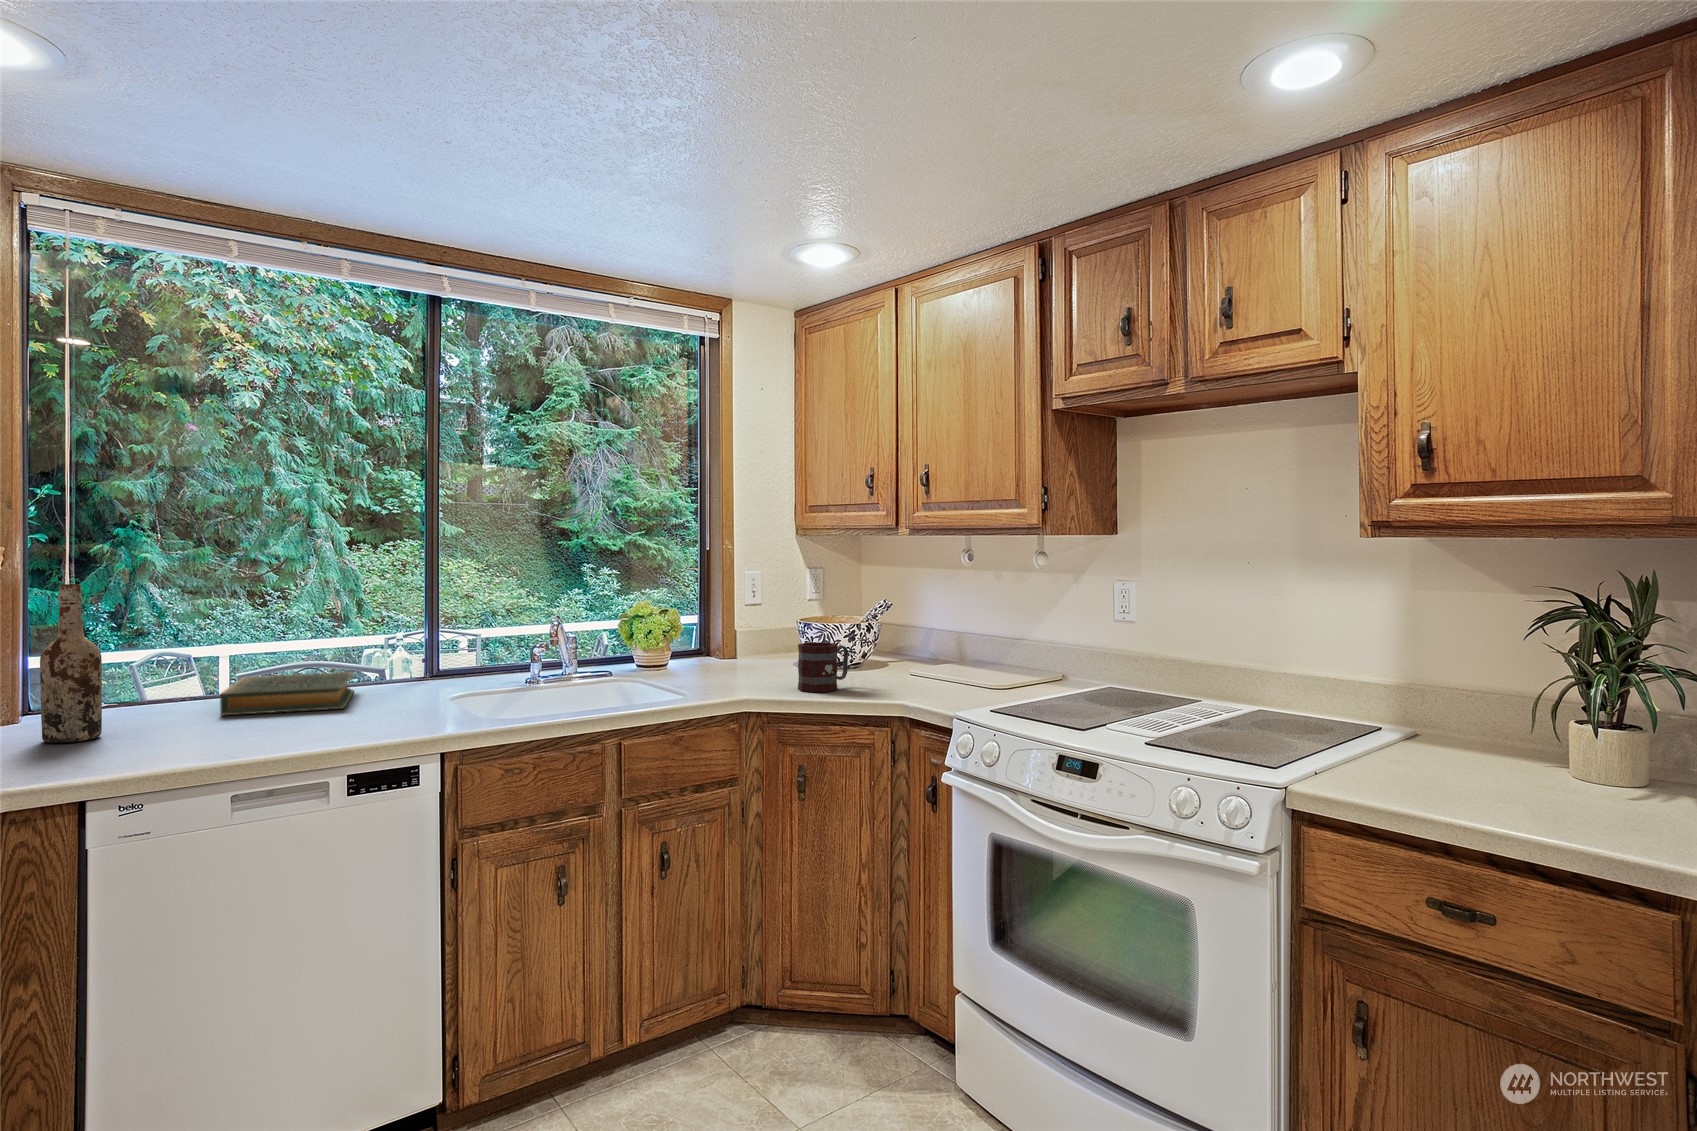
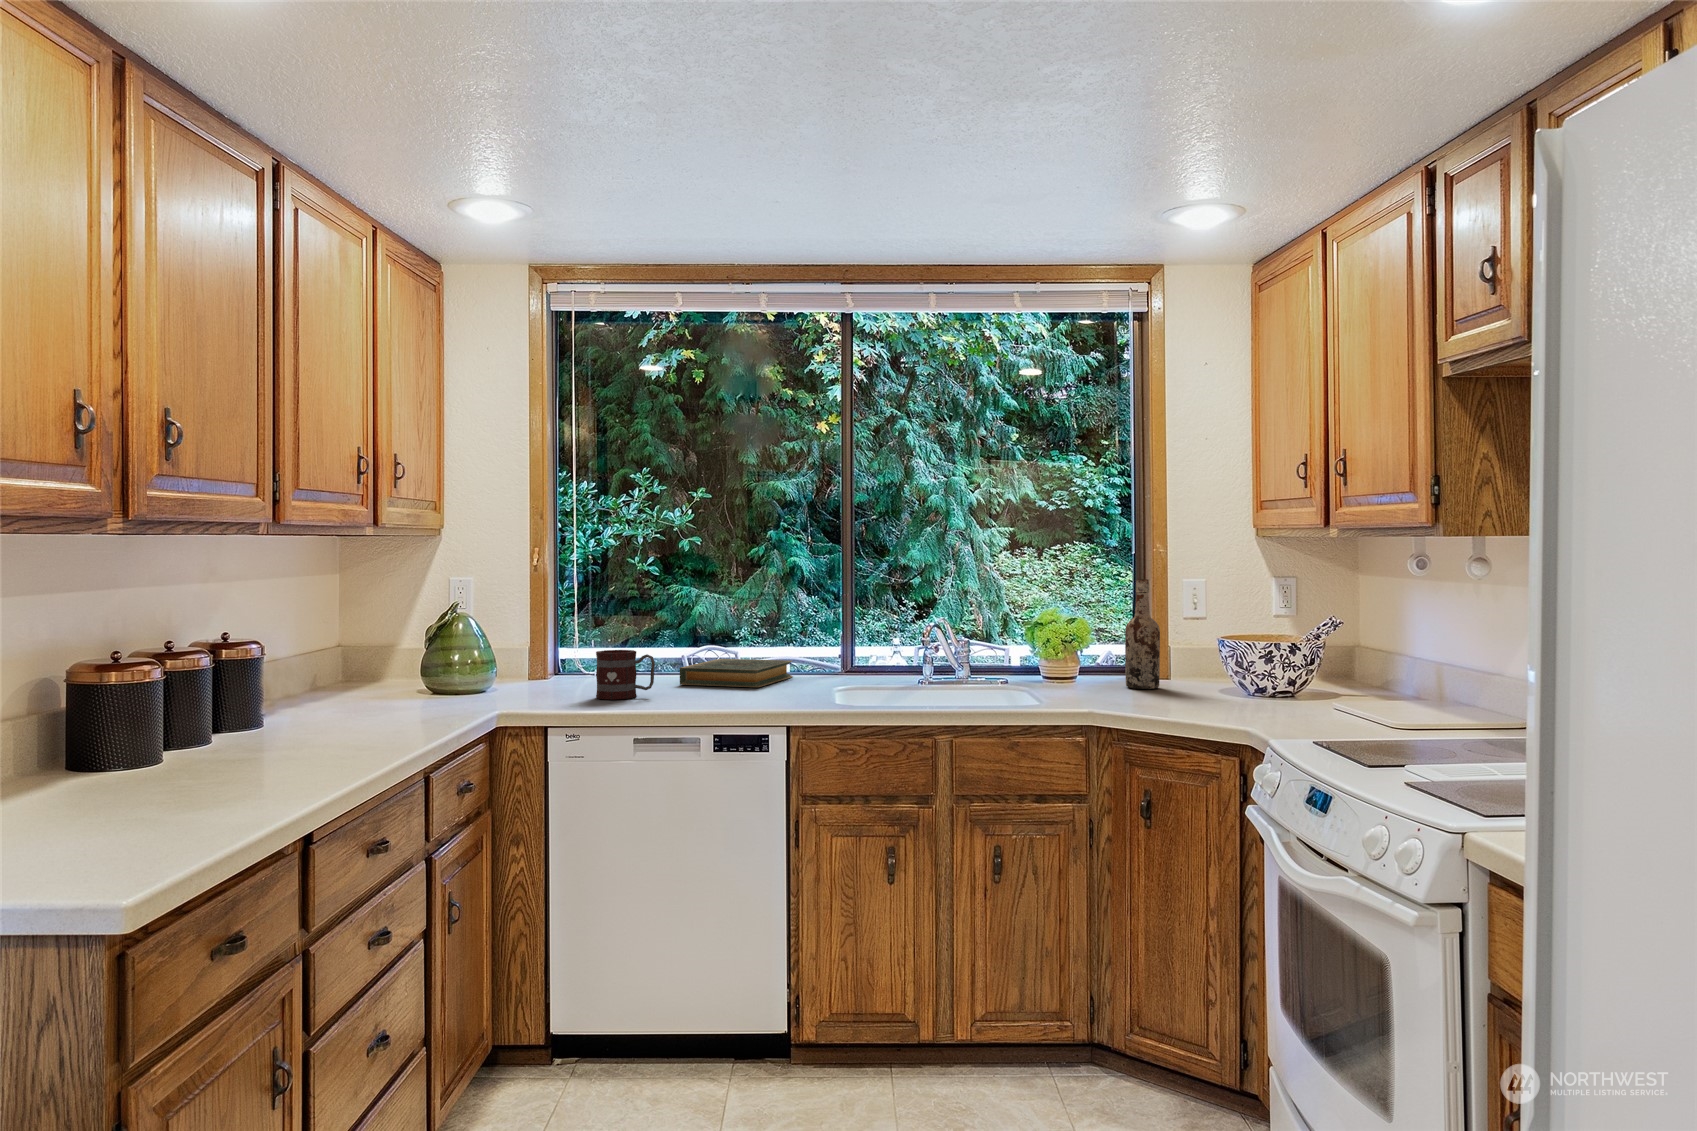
wine bottle: present [40,584,102,743] -> present [1125,579,1160,689]
mug: present [798,642,848,692] -> present [596,650,655,700]

